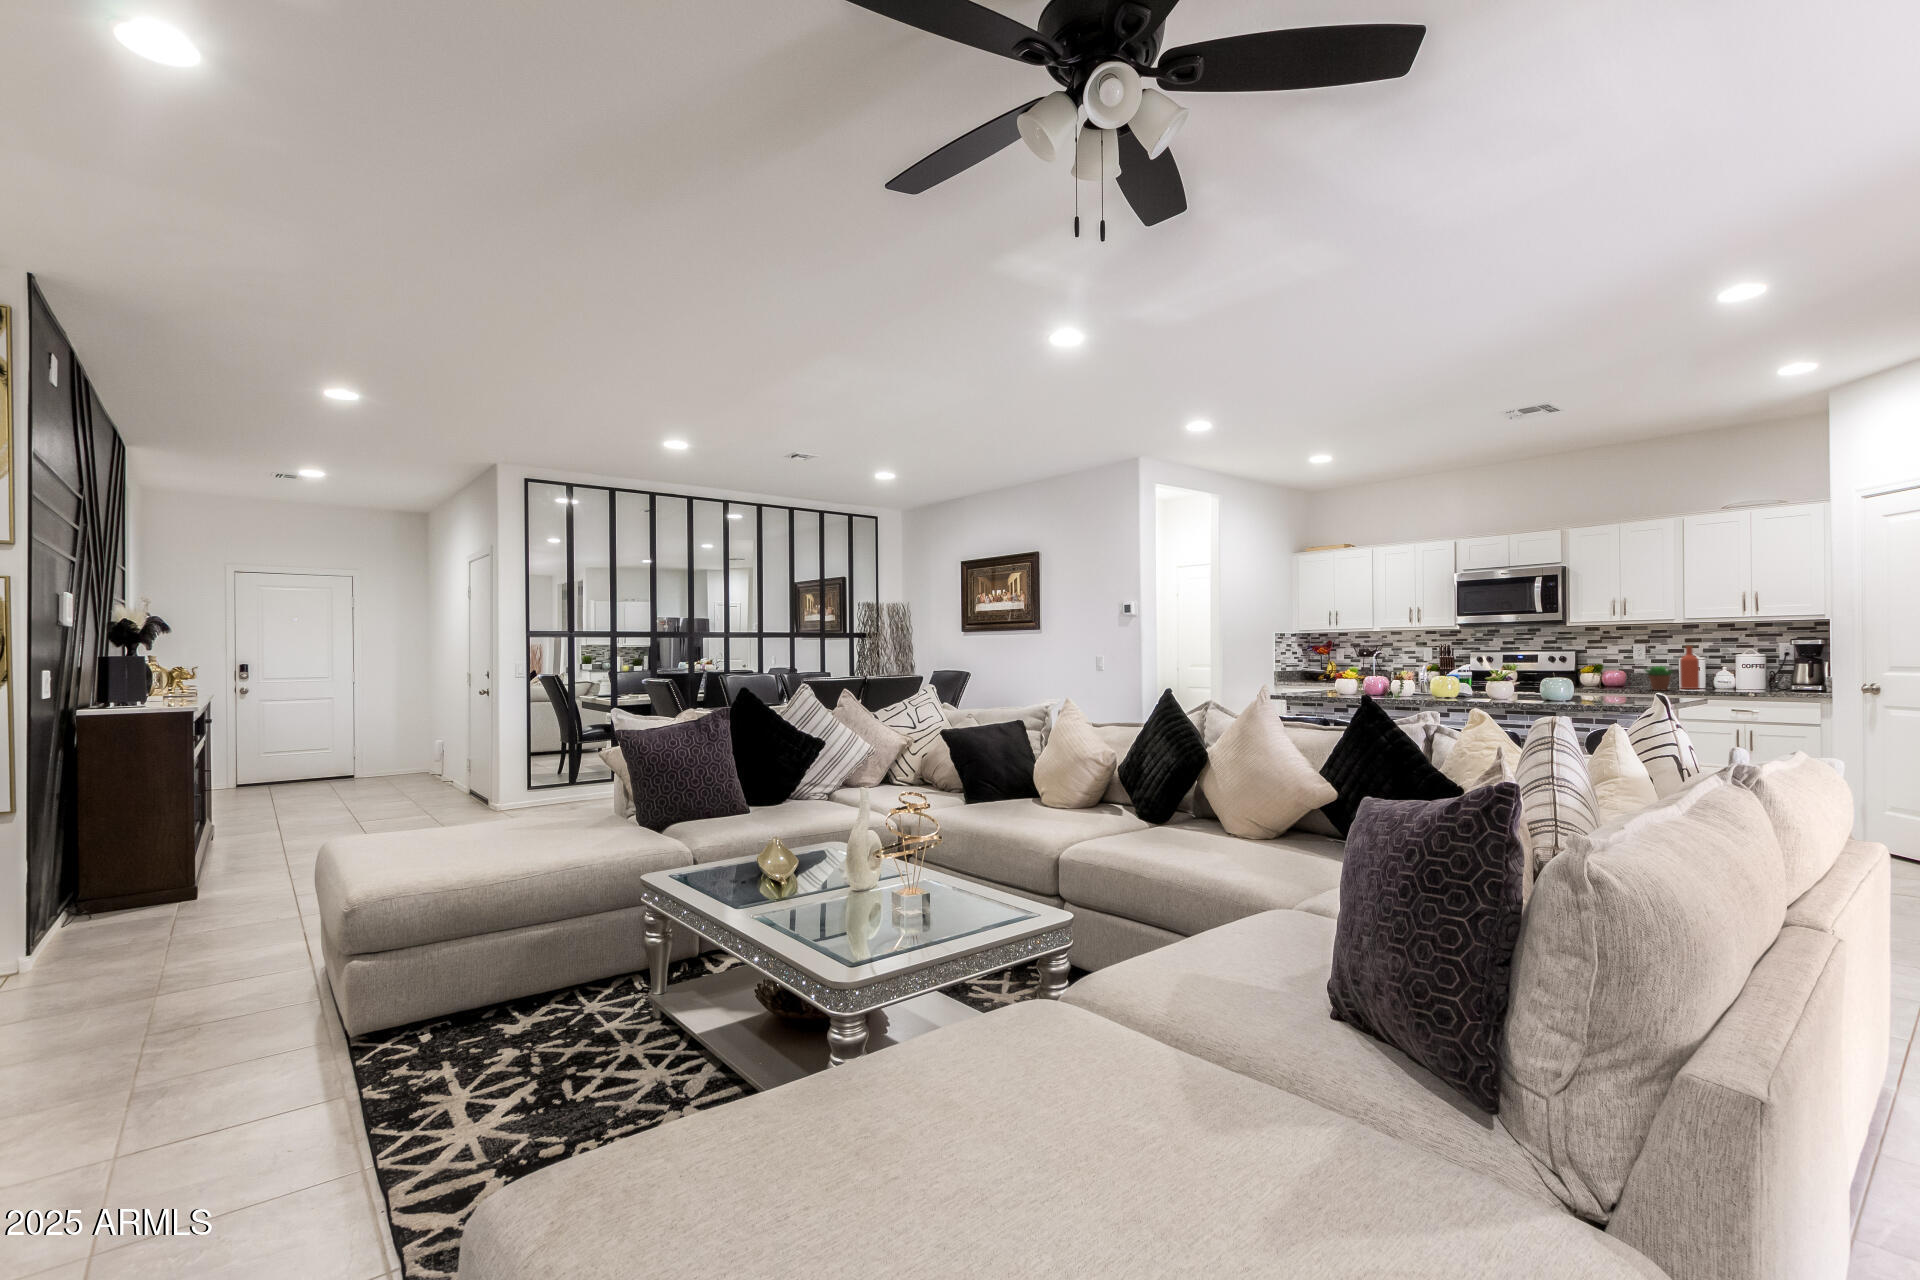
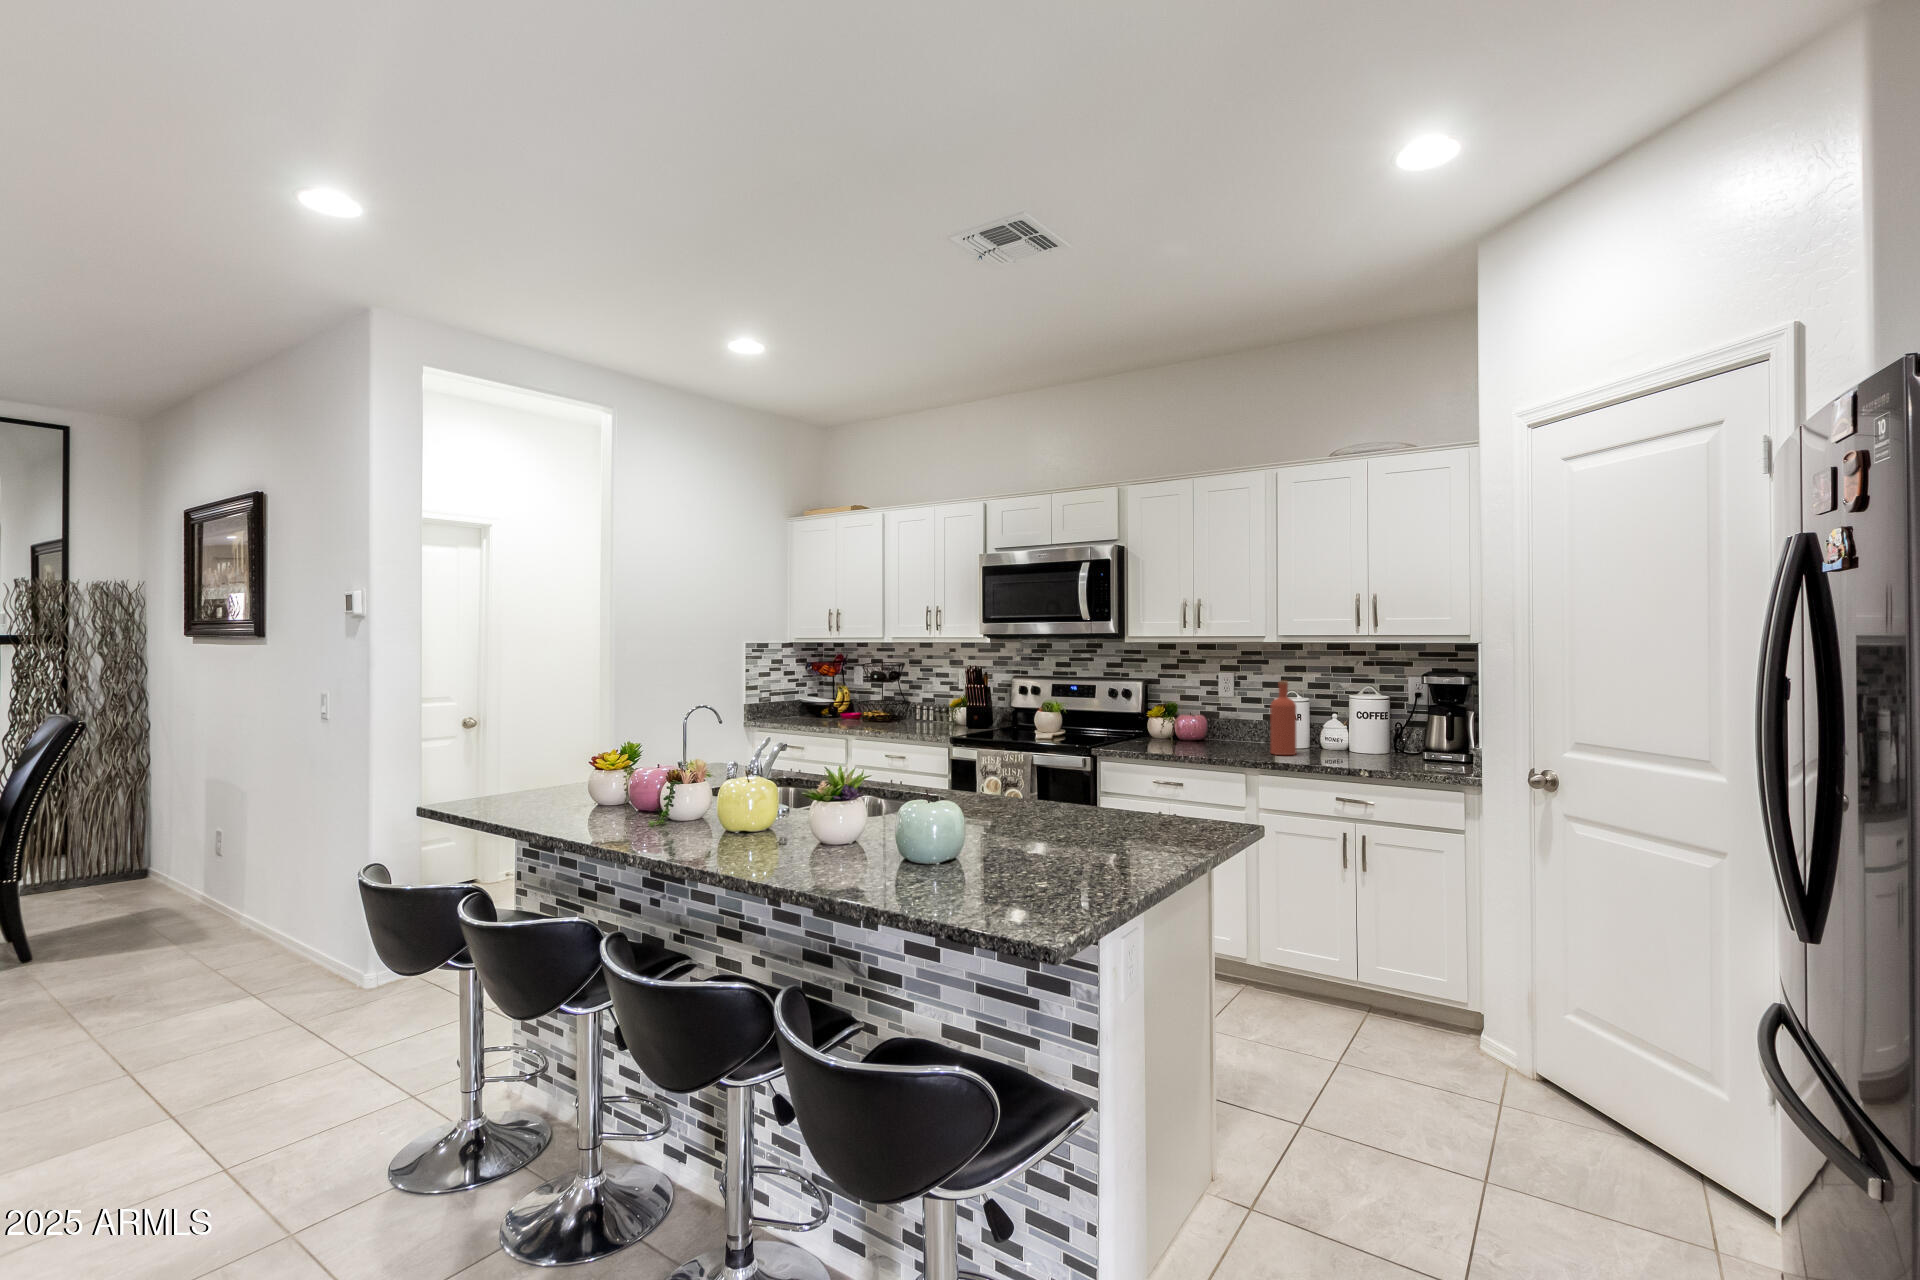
succulent plant: present [1644,666,1672,691] -> none [1215,715,1259,760]

